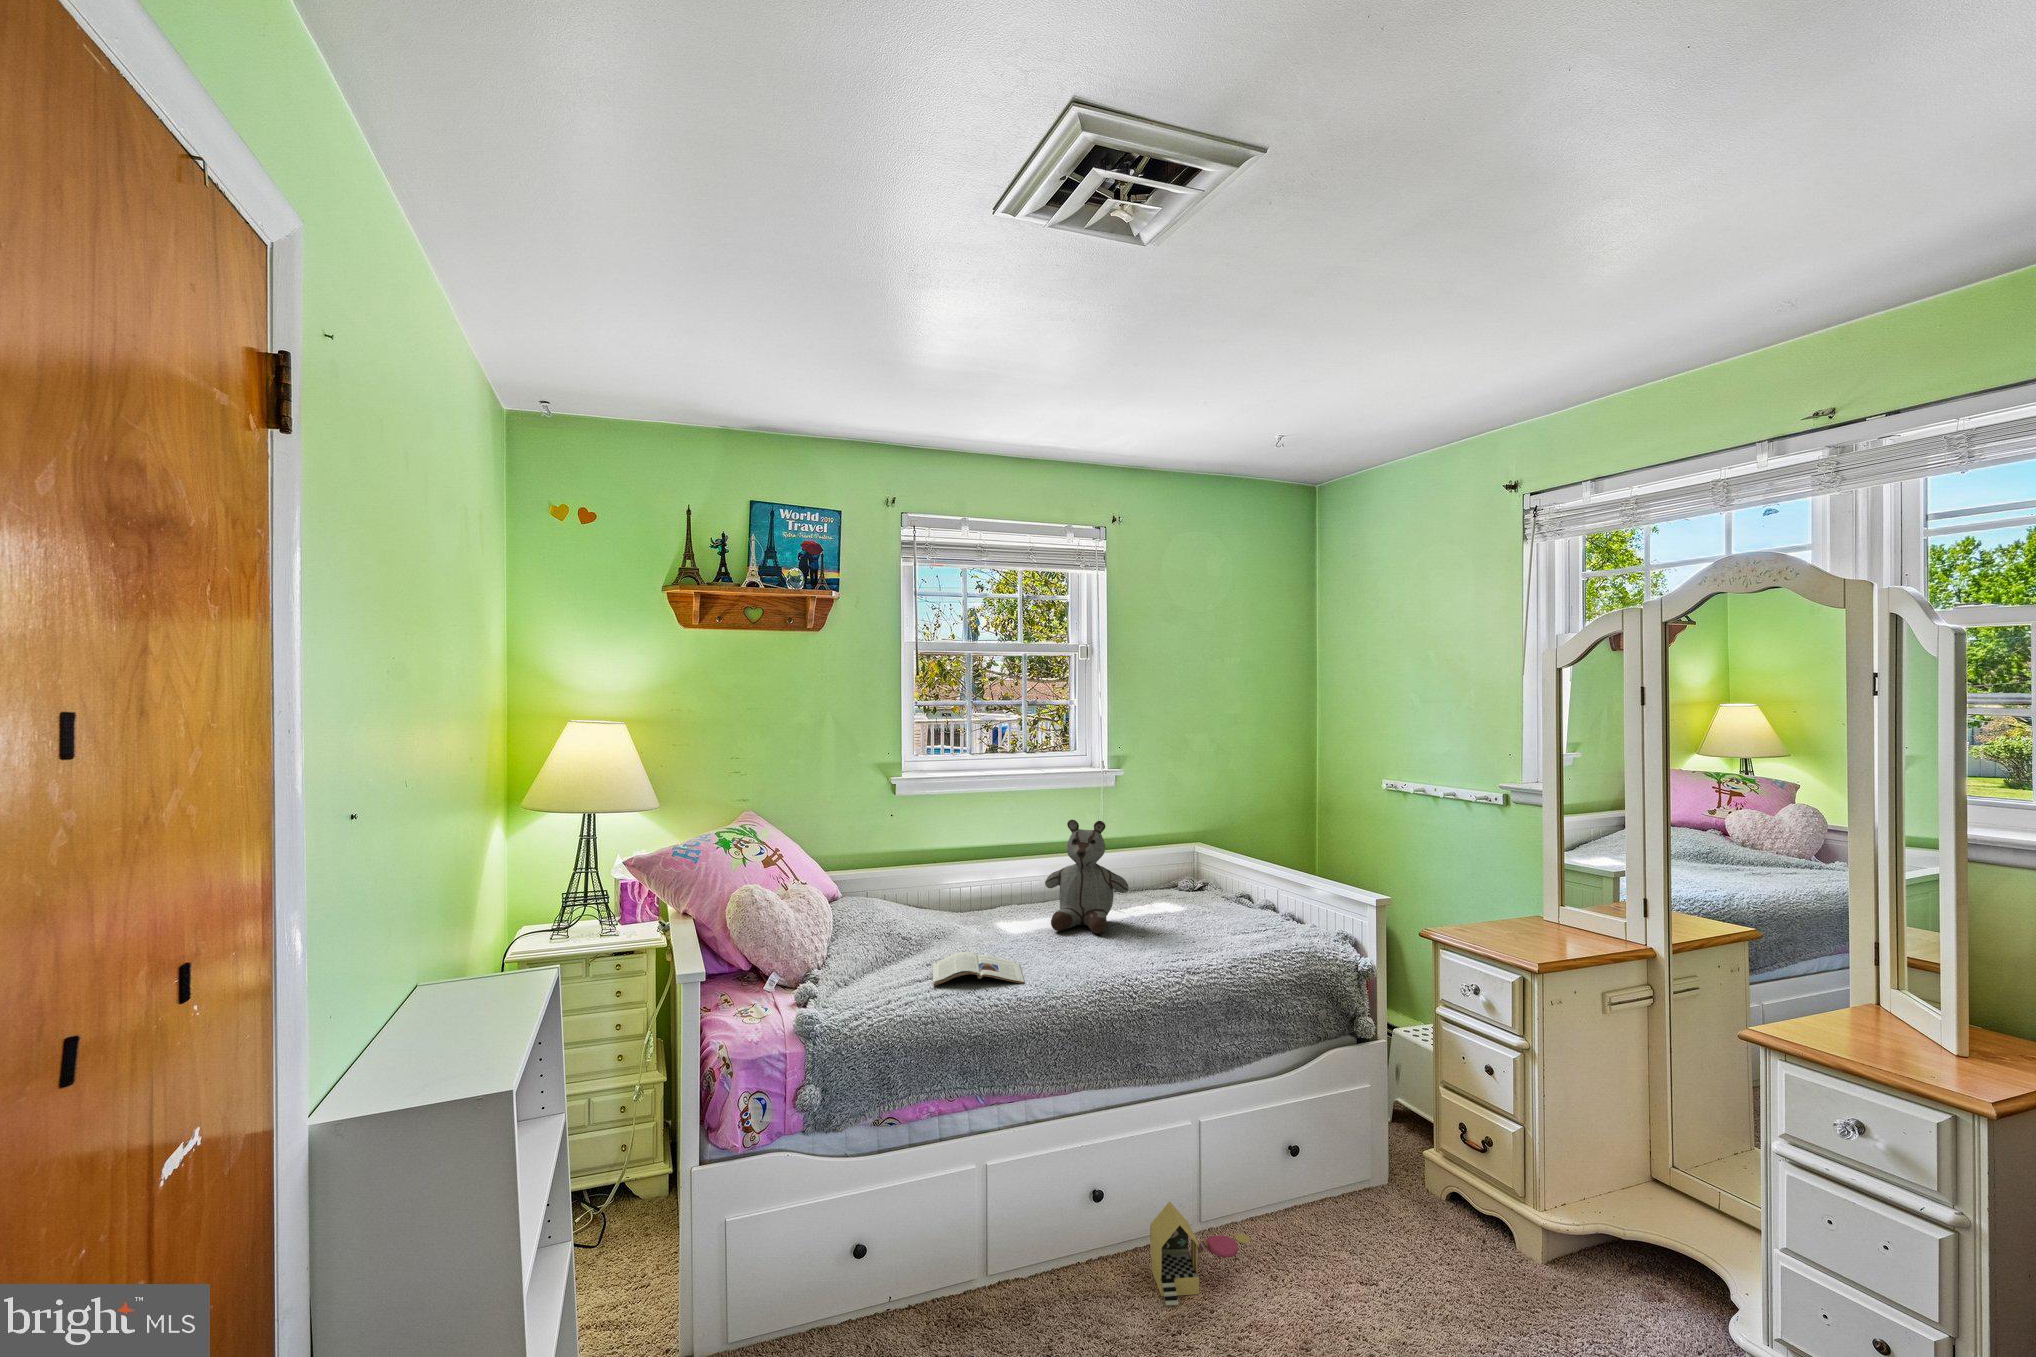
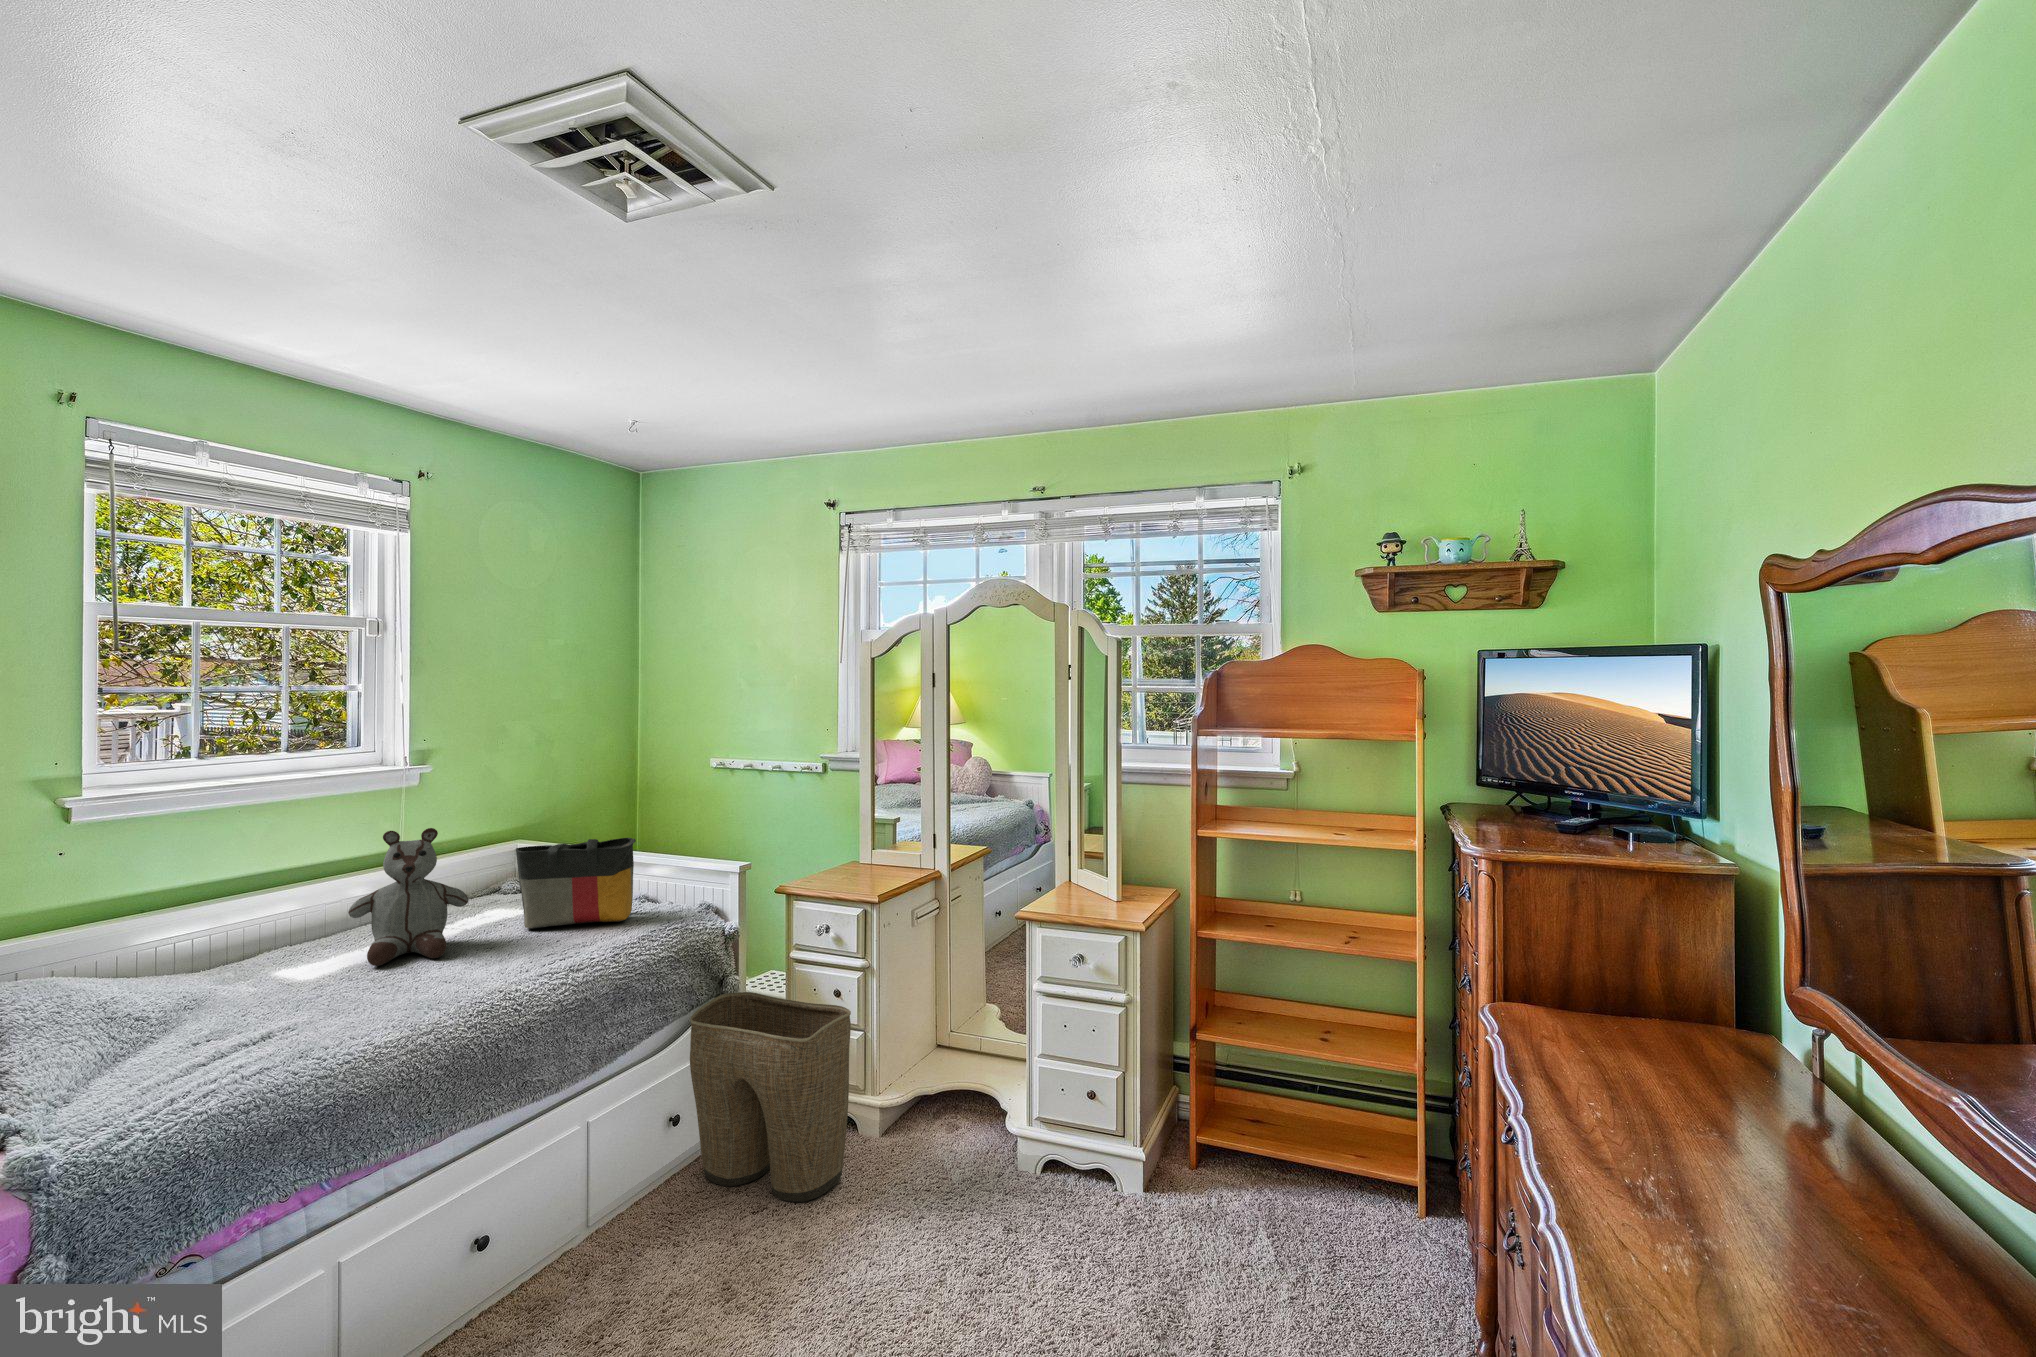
tote bag: none [1168,847,1269,933] -> present [516,838,636,929]
magazine: present [933,952,1024,986] -> none [209,1010,373,1066]
laundry basket: none [1304,1033,1486,1303] -> present [690,992,851,1202]
toy house: present [1150,1202,1250,1305] -> none [548,1212,654,1316]

